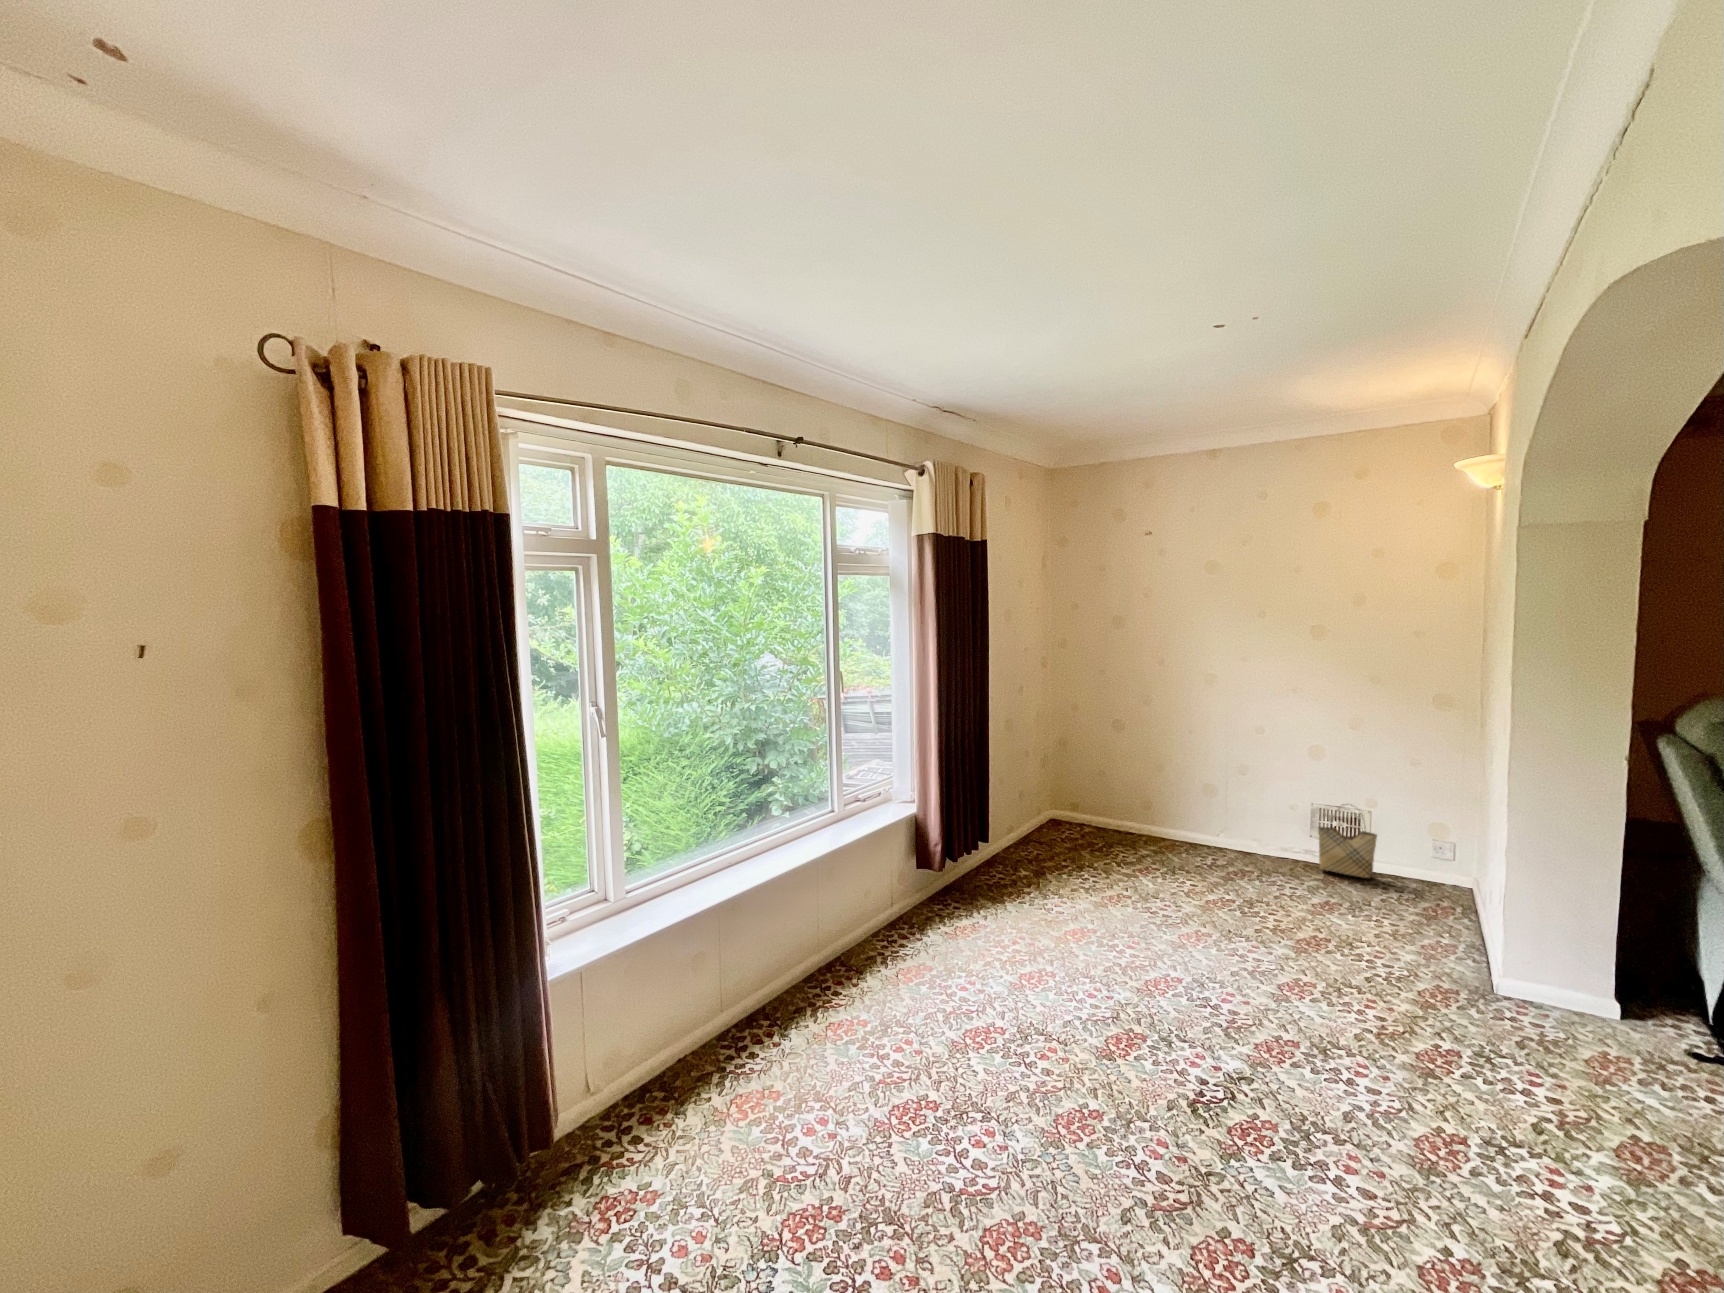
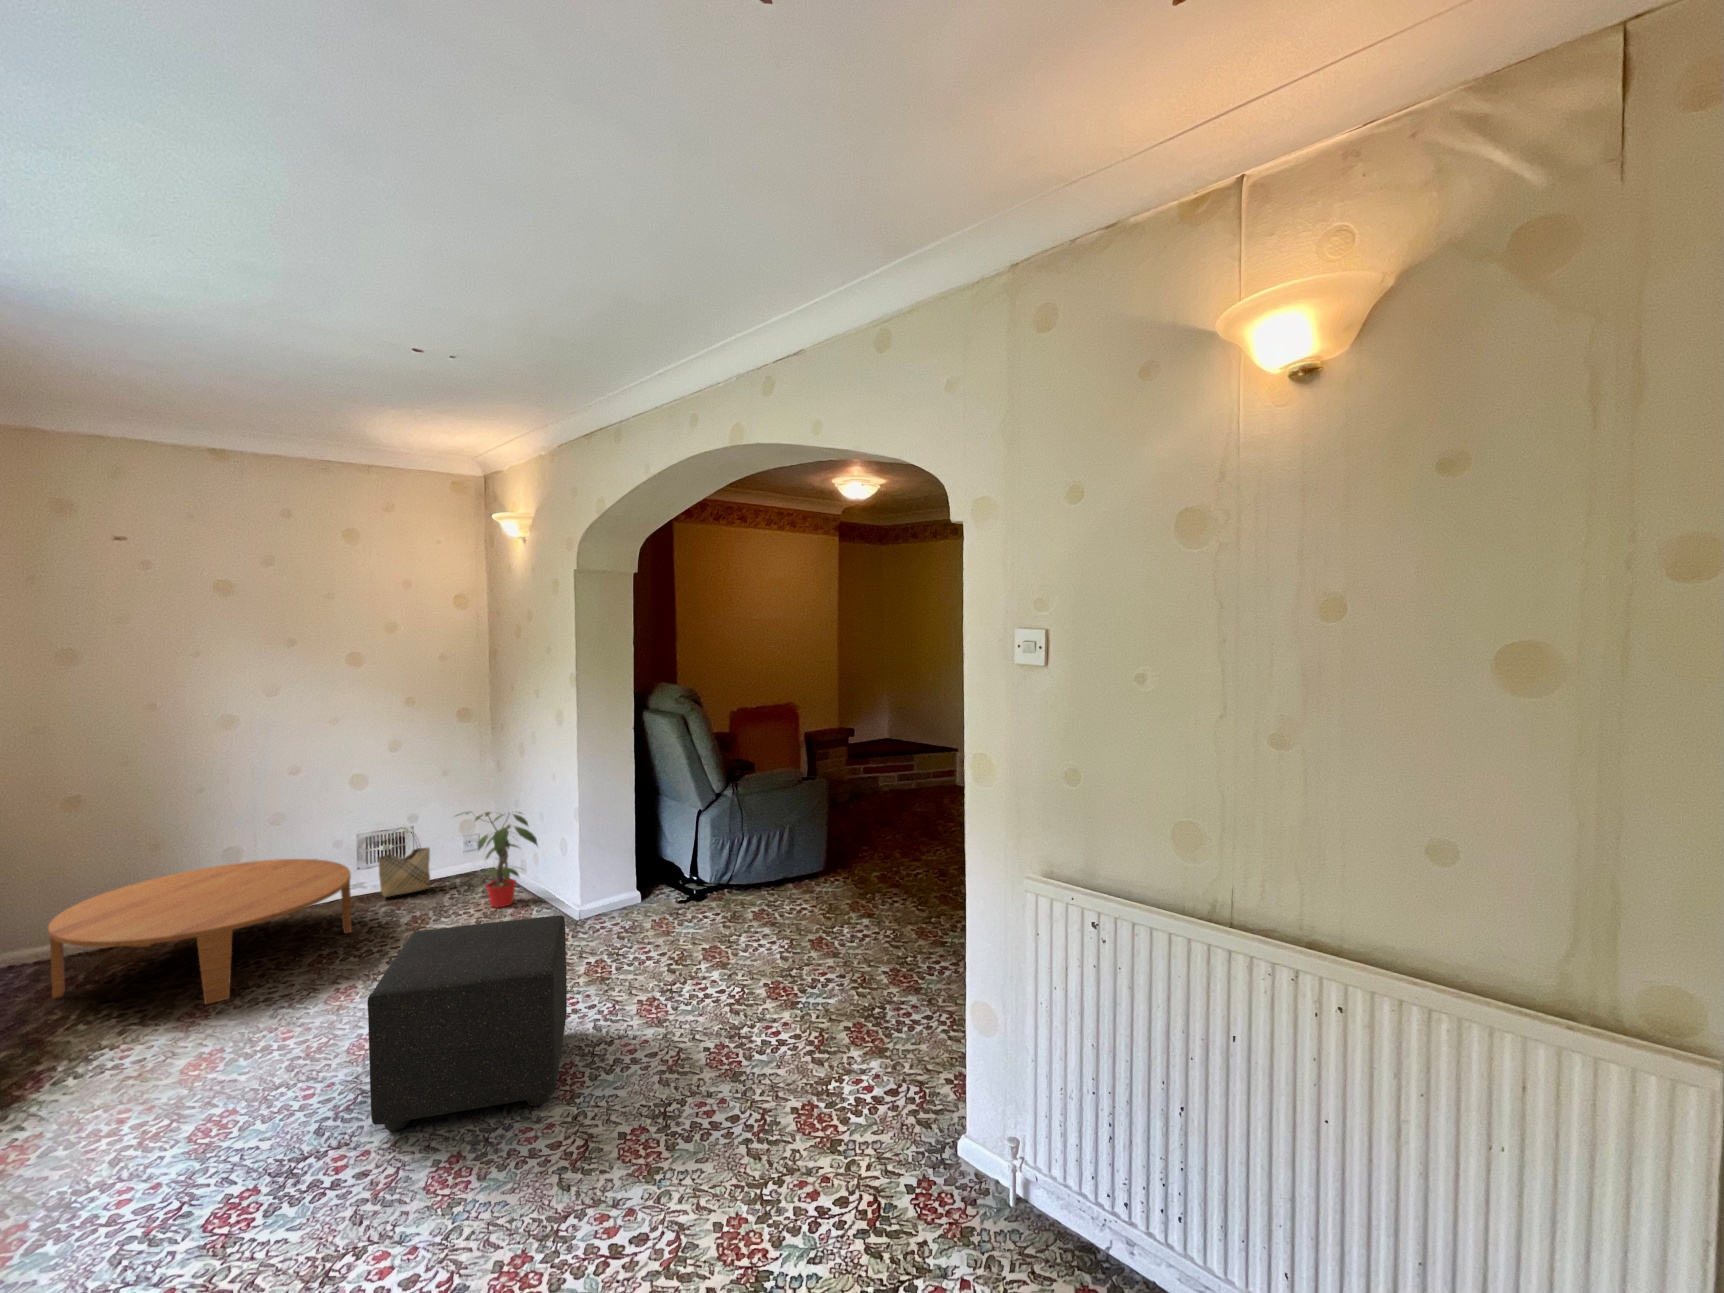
coffee table: none [1062,786,1266,896] -> present [48,859,352,1004]
potted plant: none [1375,805,1470,934] -> present [458,812,537,907]
ottoman: none [1076,898,1320,1136] -> present [367,915,567,1131]

